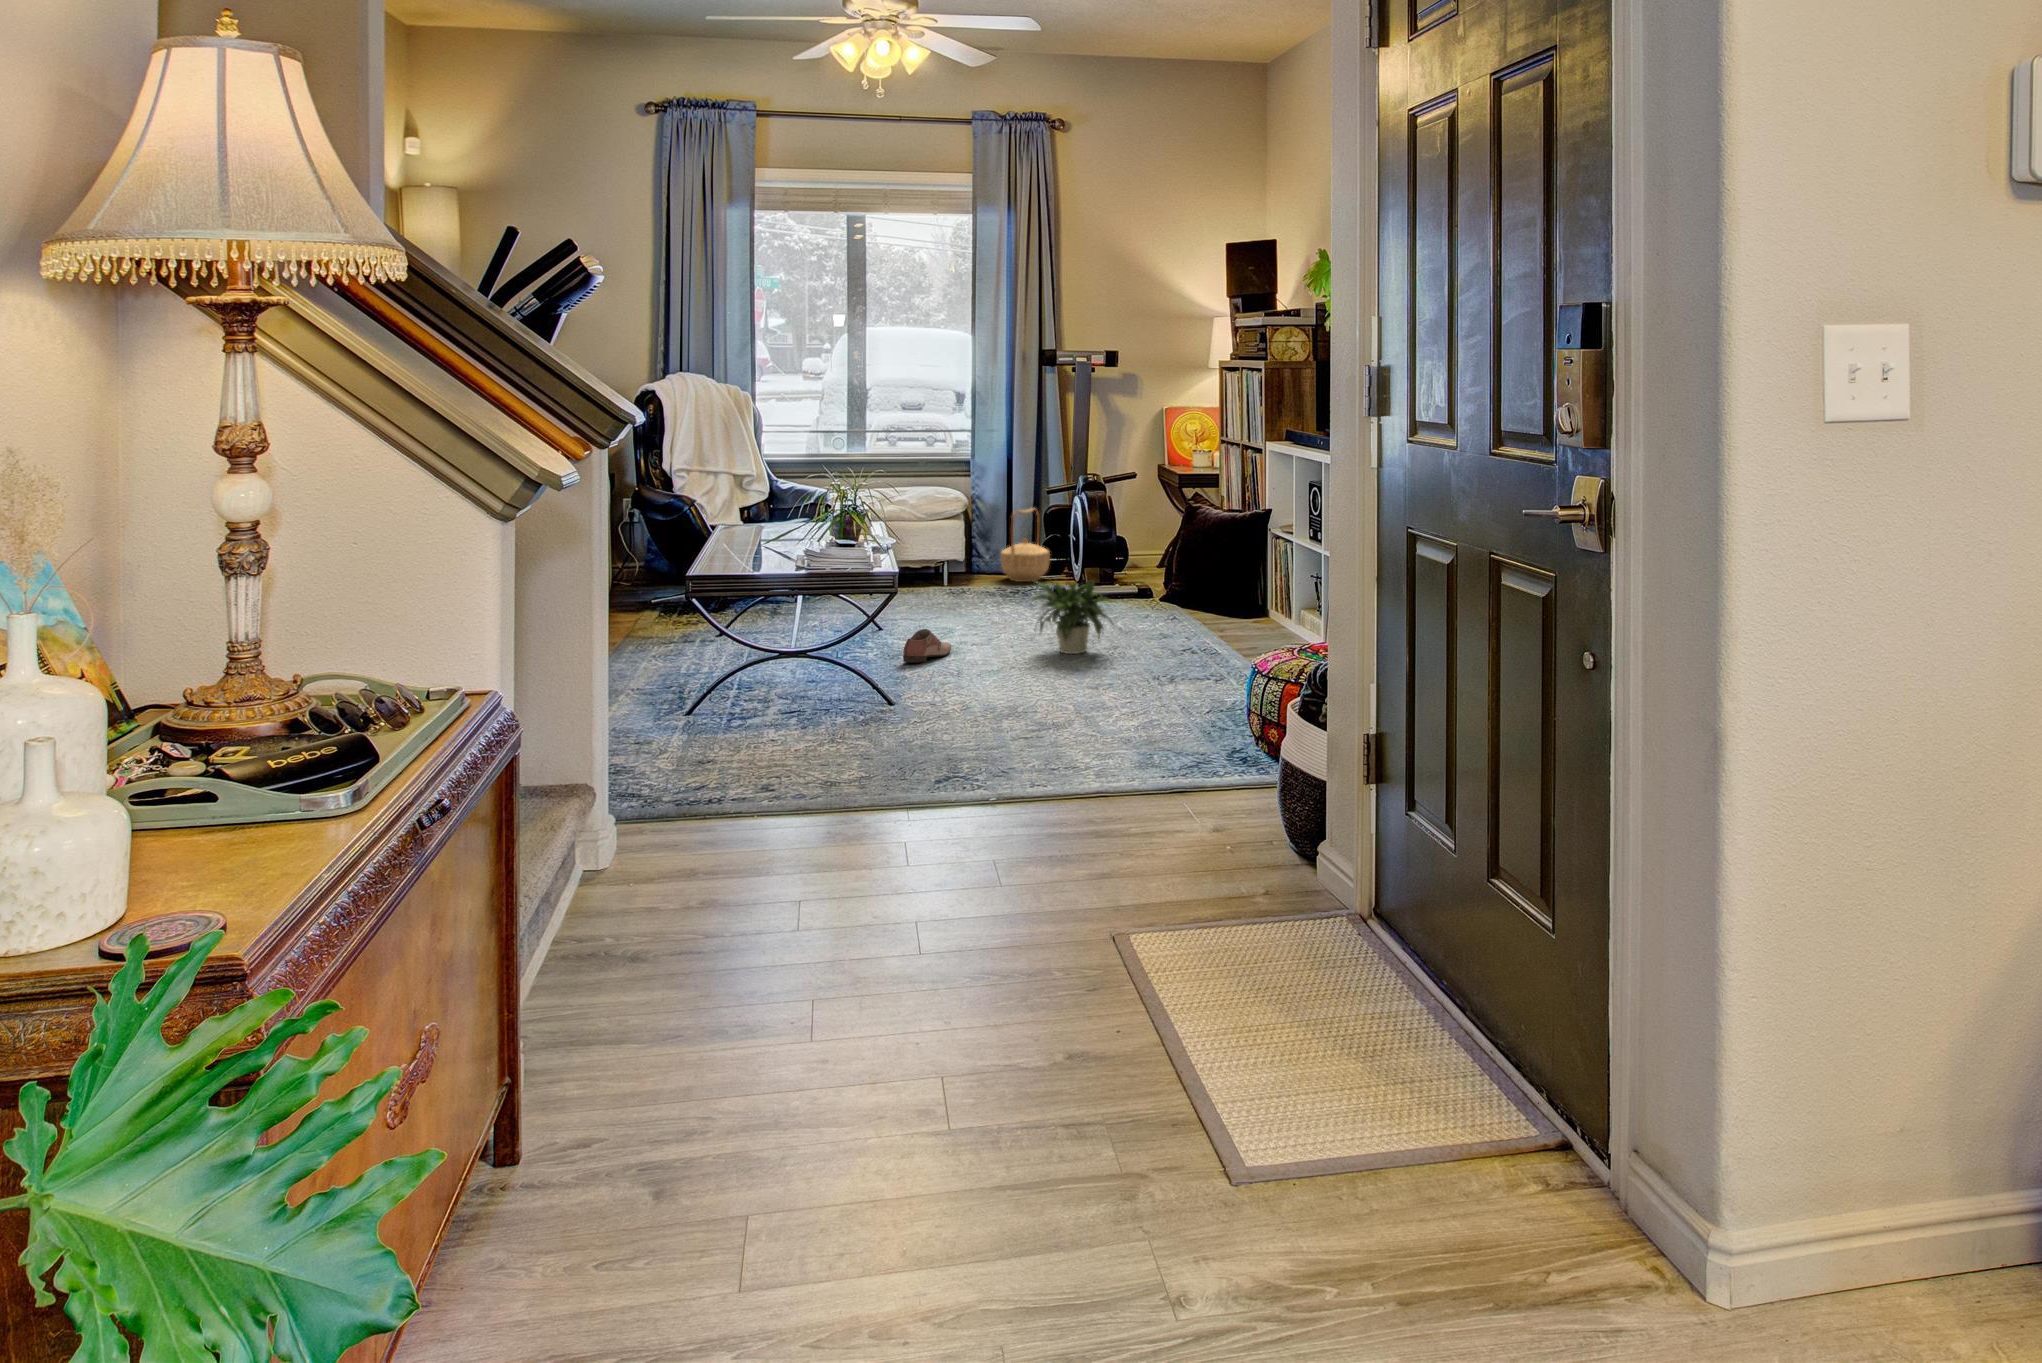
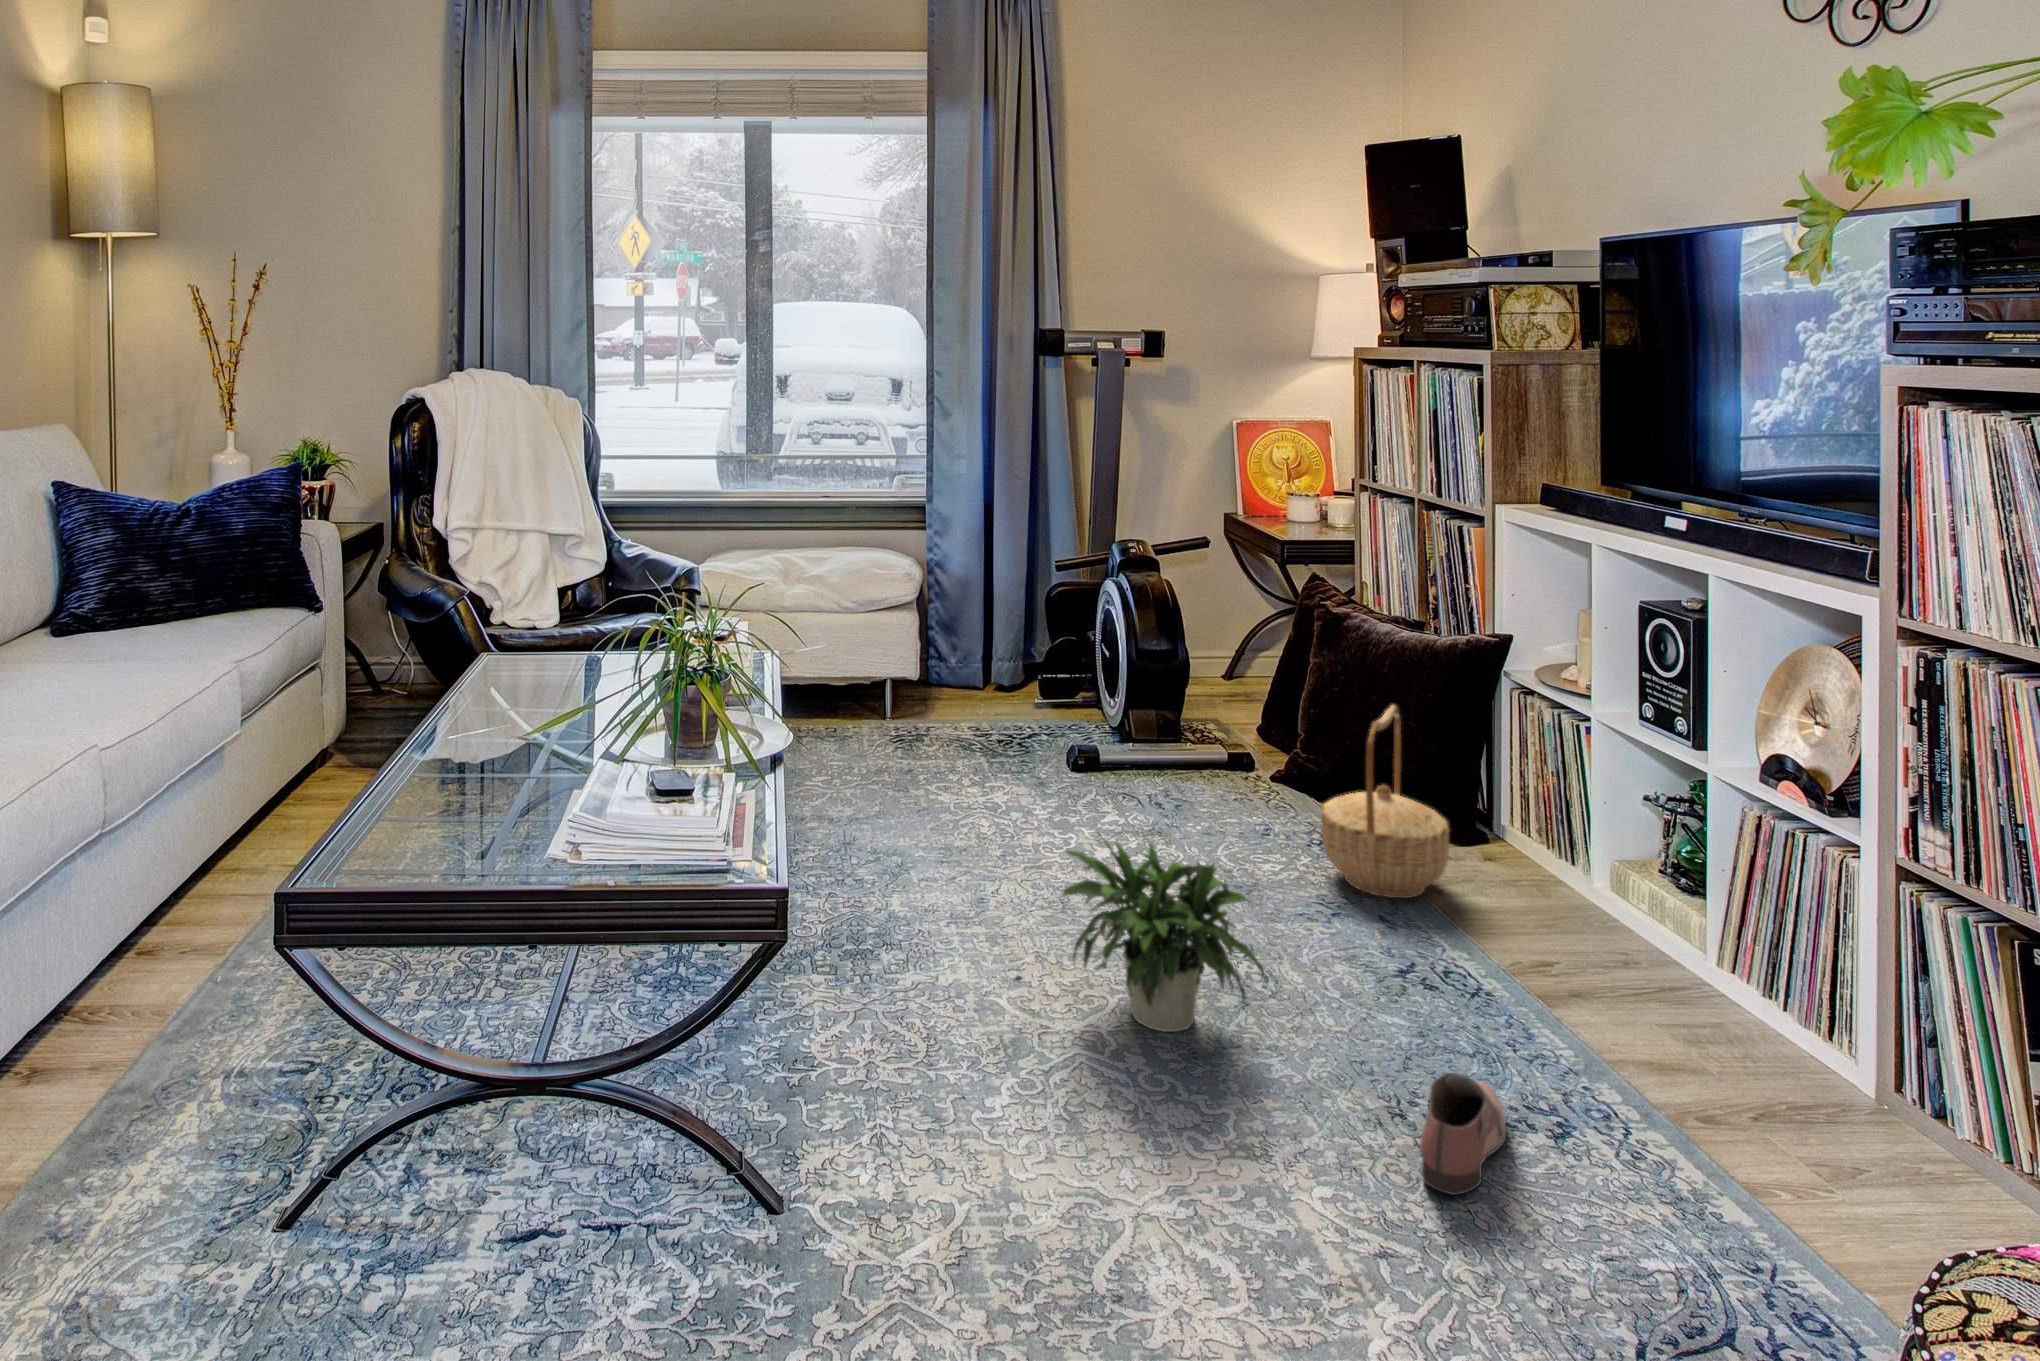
basket: present [1000,508,1050,582] -> present [1321,705,1449,898]
shoe: present [903,629,951,663] -> present [1420,1073,1506,1195]

